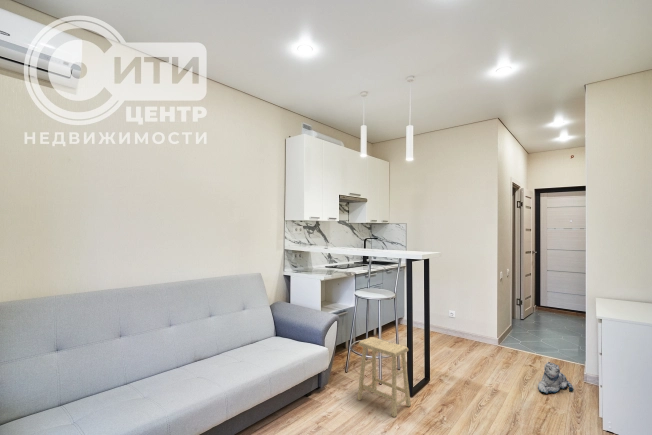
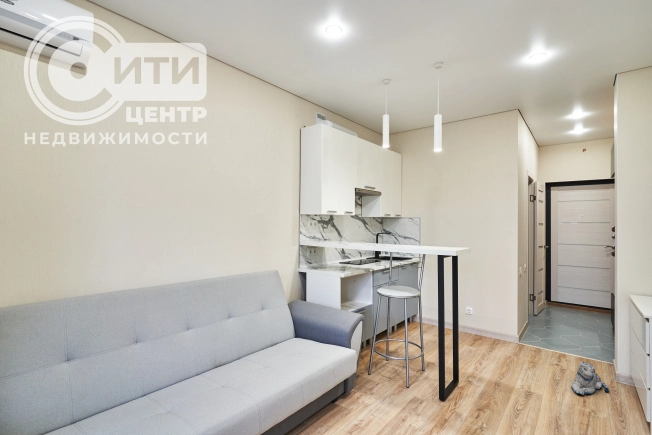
footstool: present [357,337,411,417] -> none [386,338,444,425]

